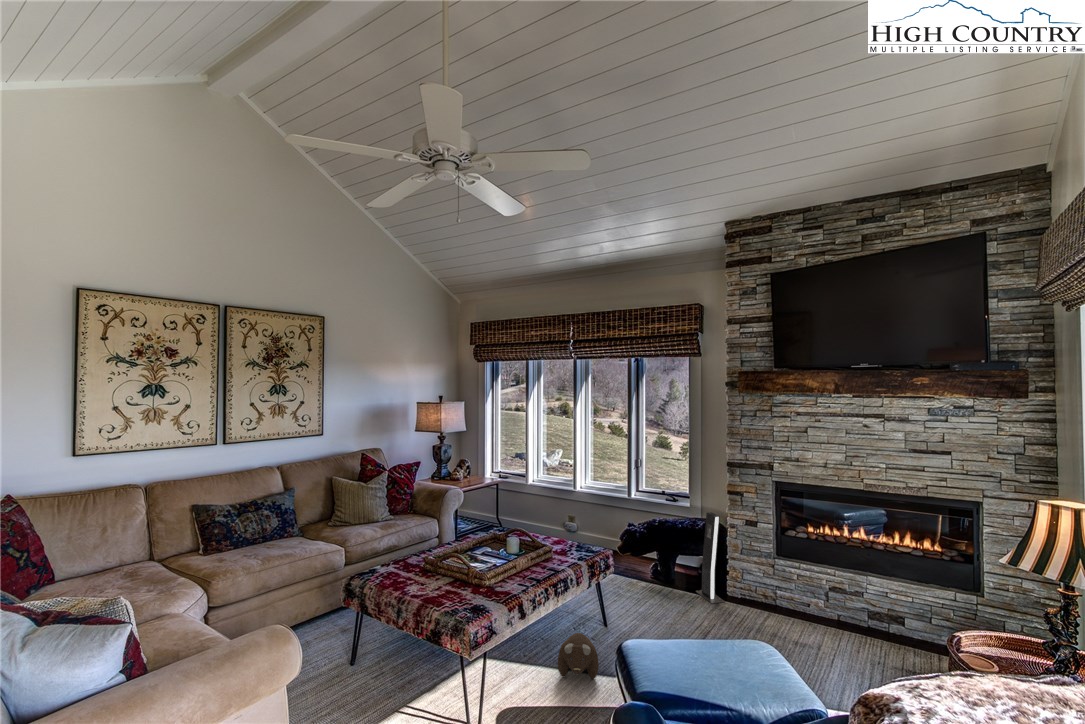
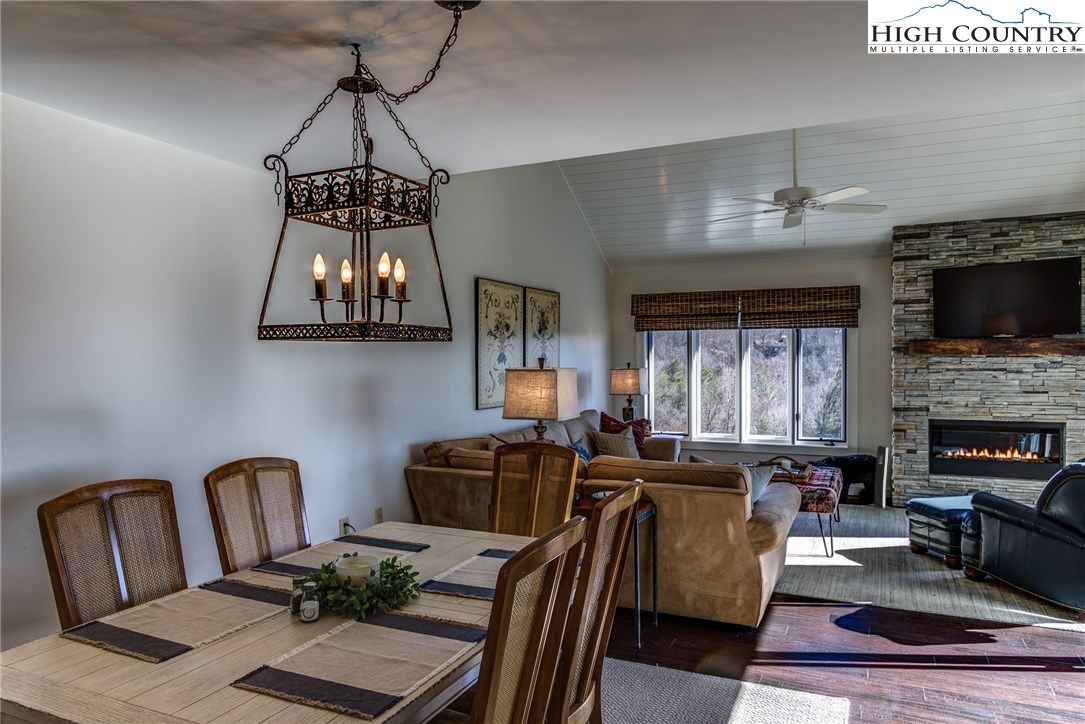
plush toy: present [558,633,599,679] -> none [817,512,845,537]

